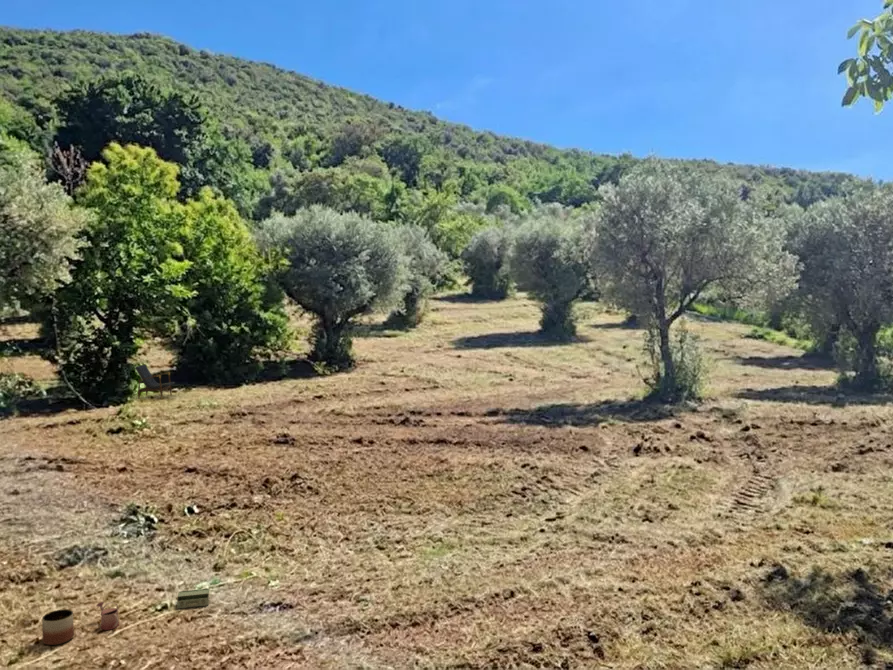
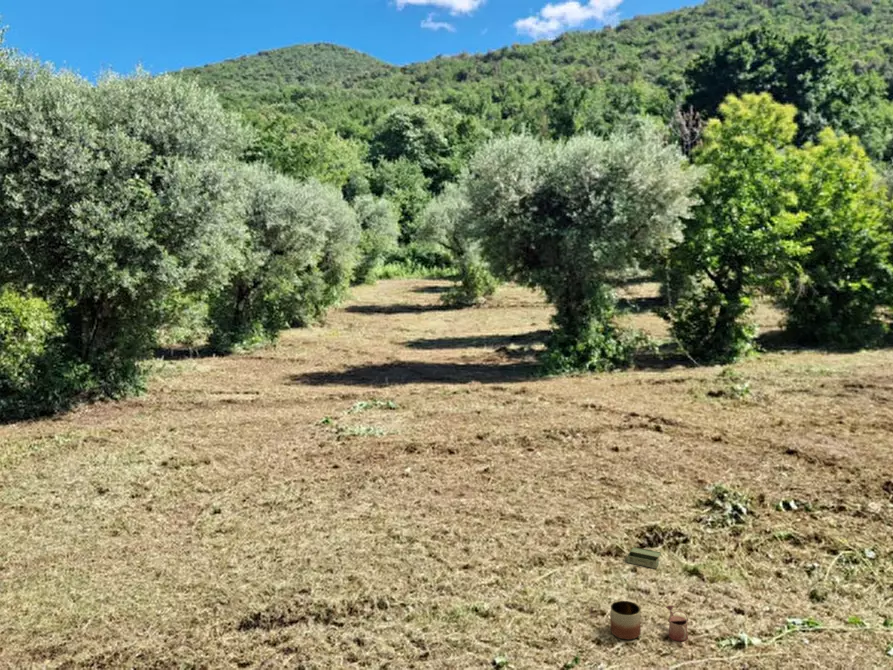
lounge chair: present [135,365,175,399] -> none [742,324,784,361]
toolbox: present [177,589,209,608] -> present [627,547,661,568]

